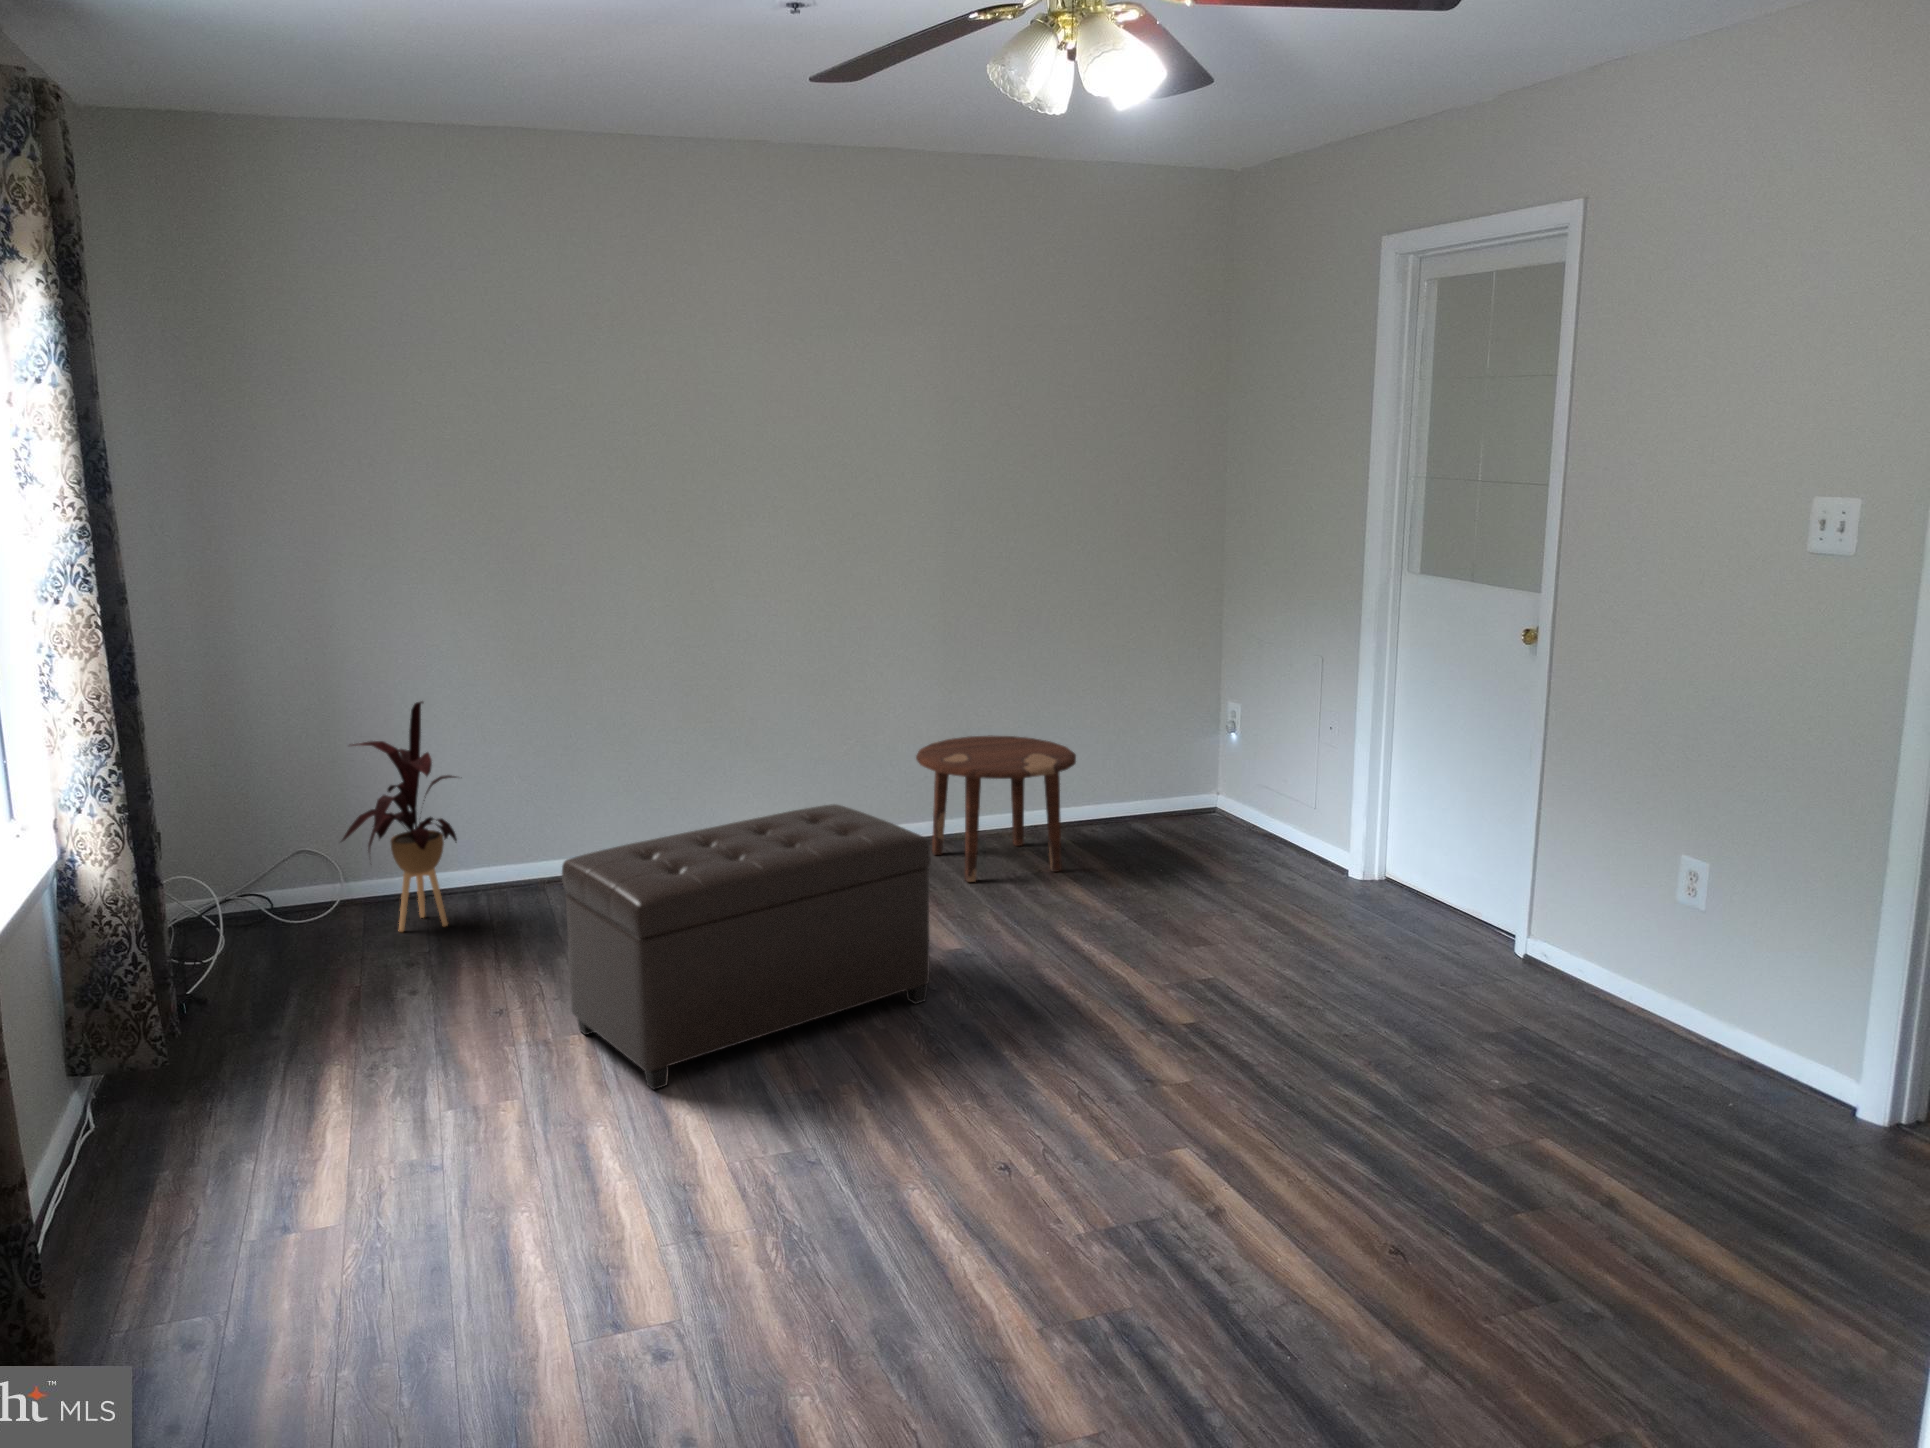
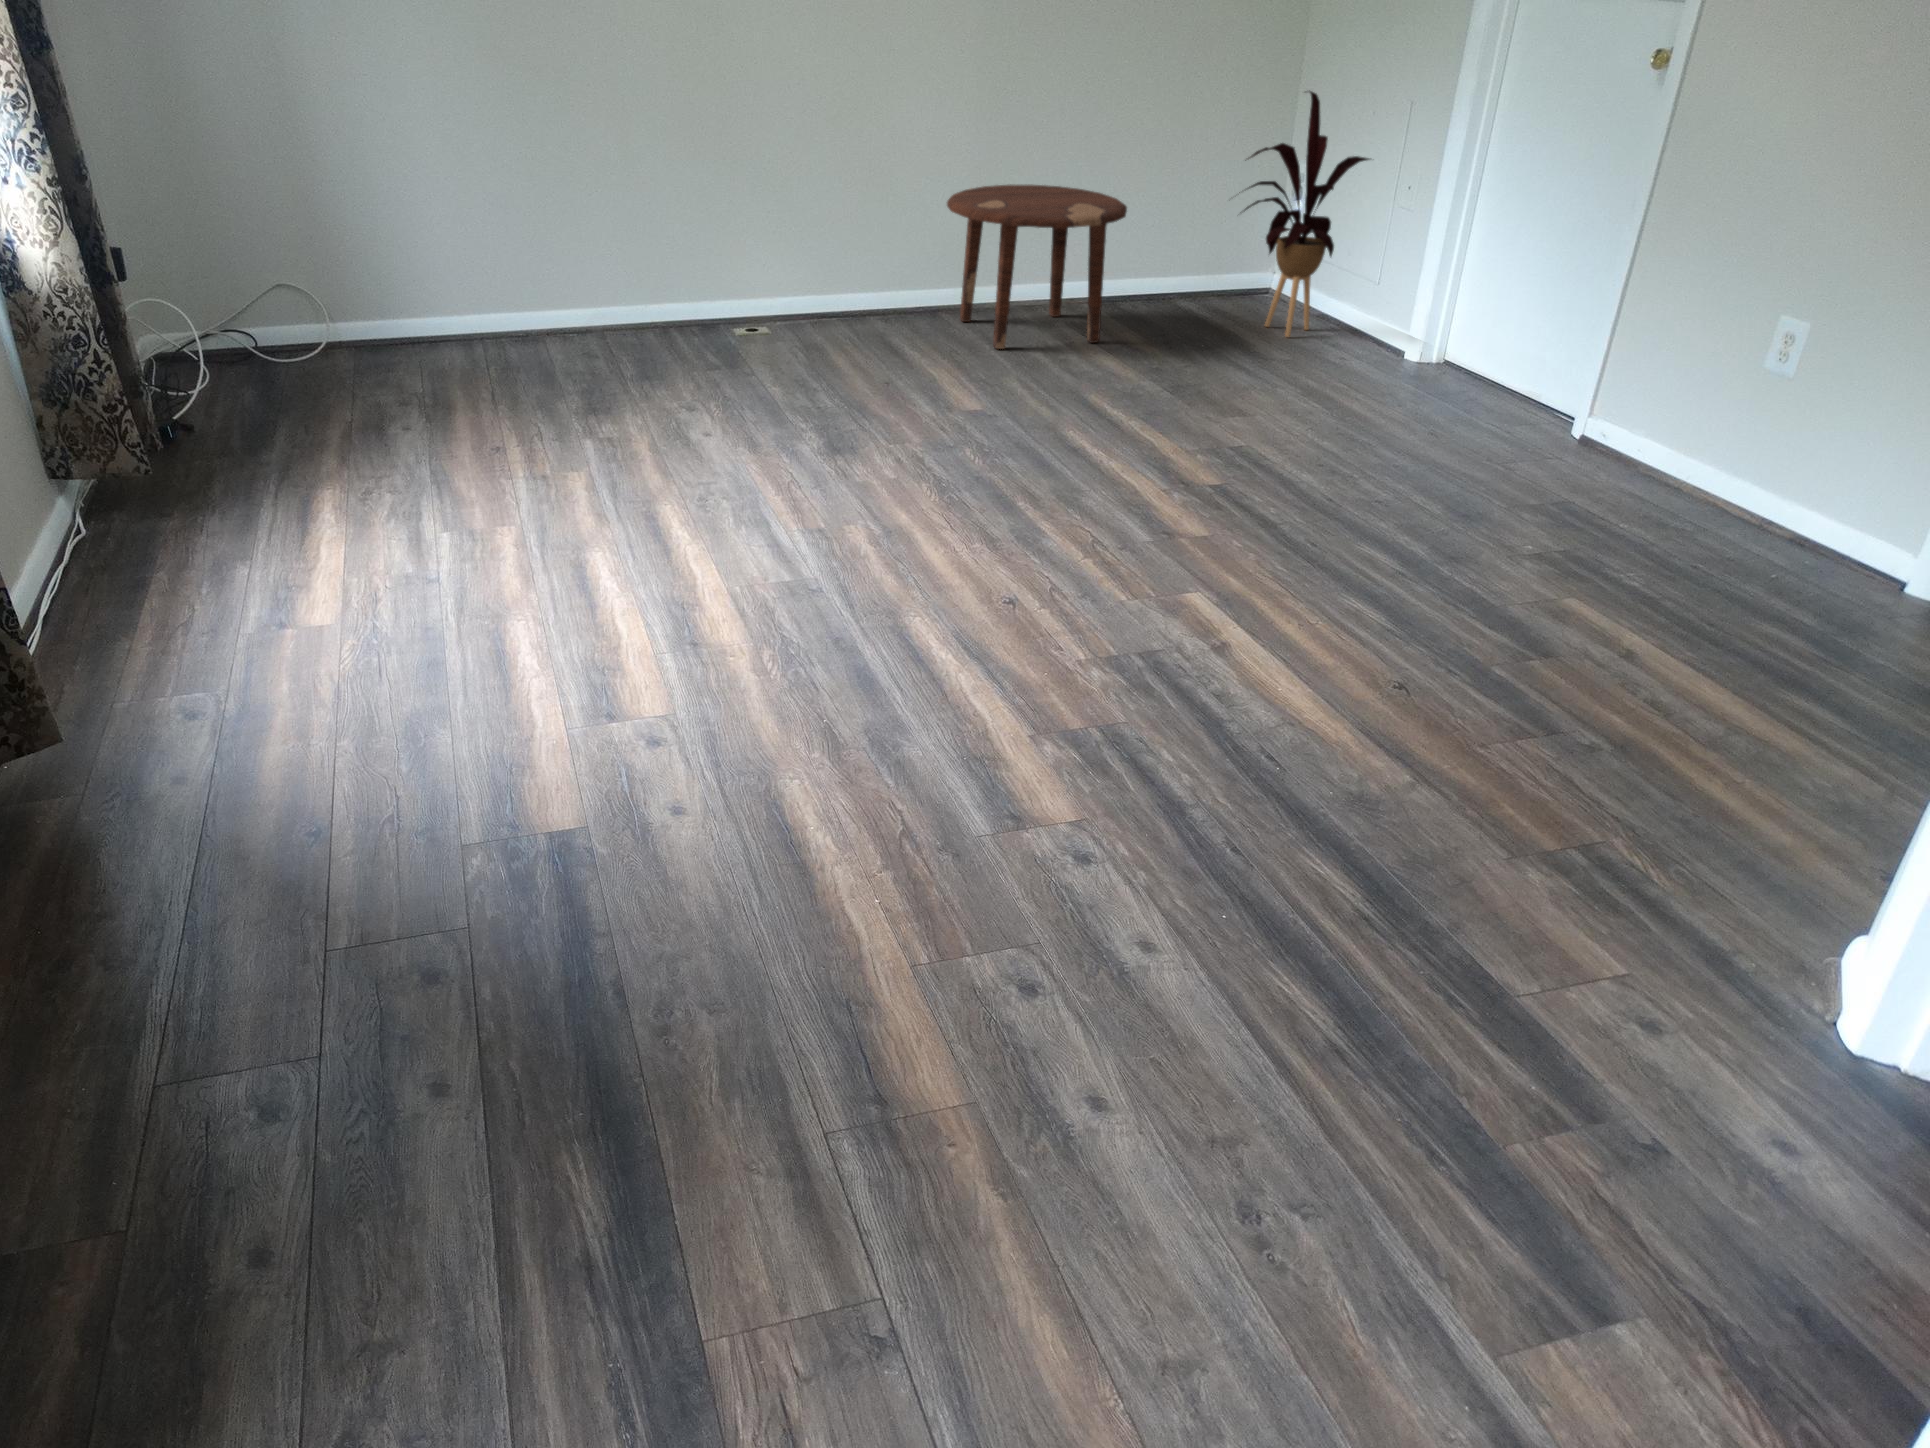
house plant: present [342,701,457,932] -> present [1239,91,1370,337]
ottoman: present [562,804,931,1090] -> none [549,237,954,522]

